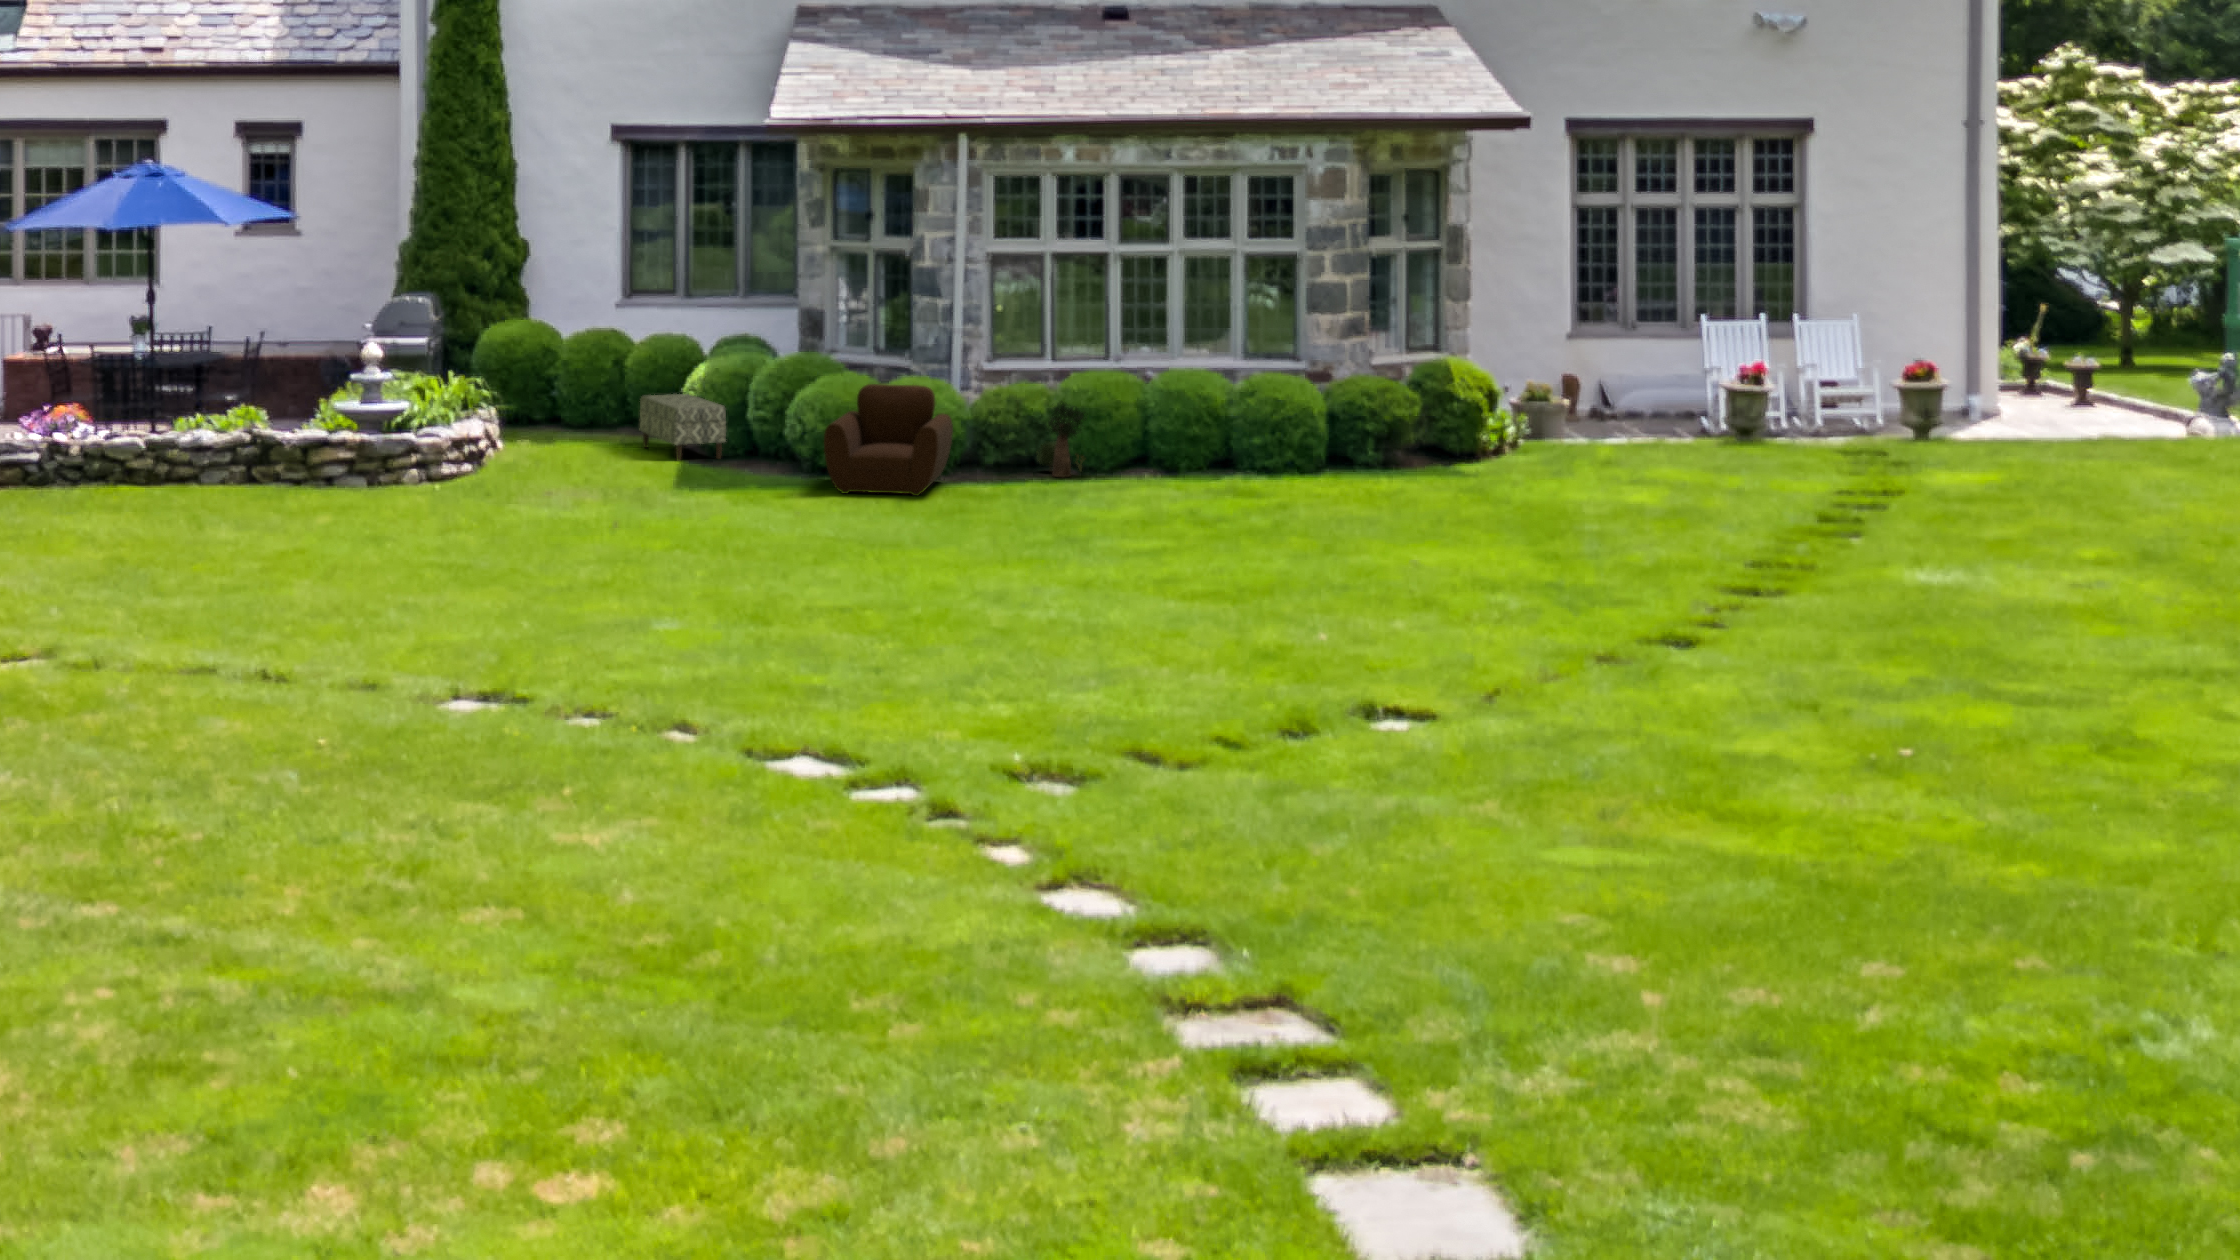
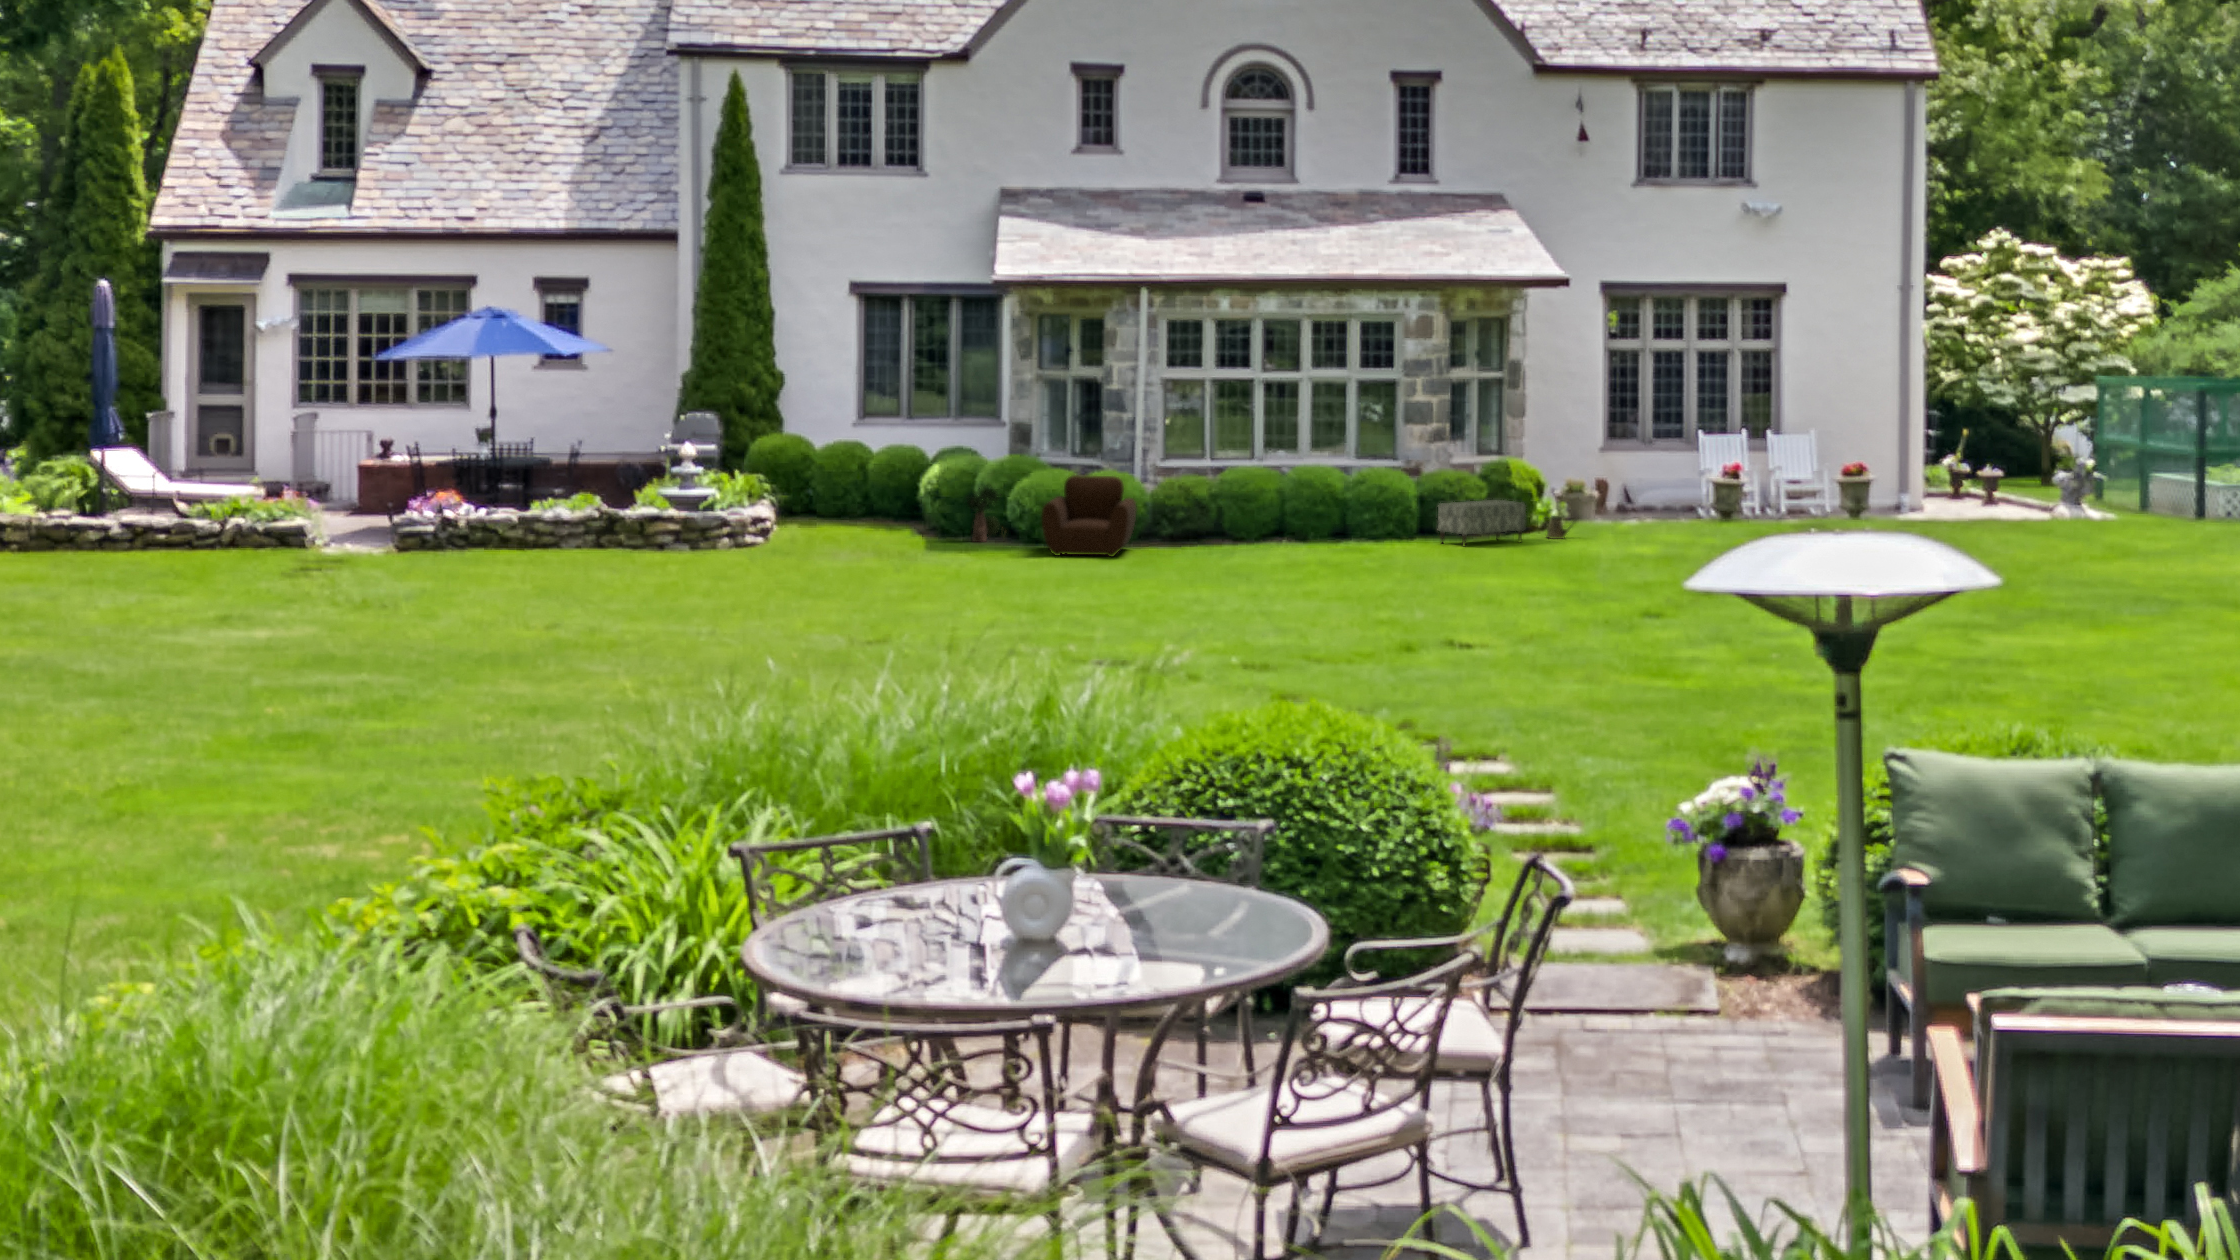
bench: present [640,394,726,461] -> present [1438,500,1526,546]
potted plant: present [1037,402,1086,477] -> present [966,485,1004,542]
watering can: none [1493,432,1547,464] -> present [1544,516,1571,539]

